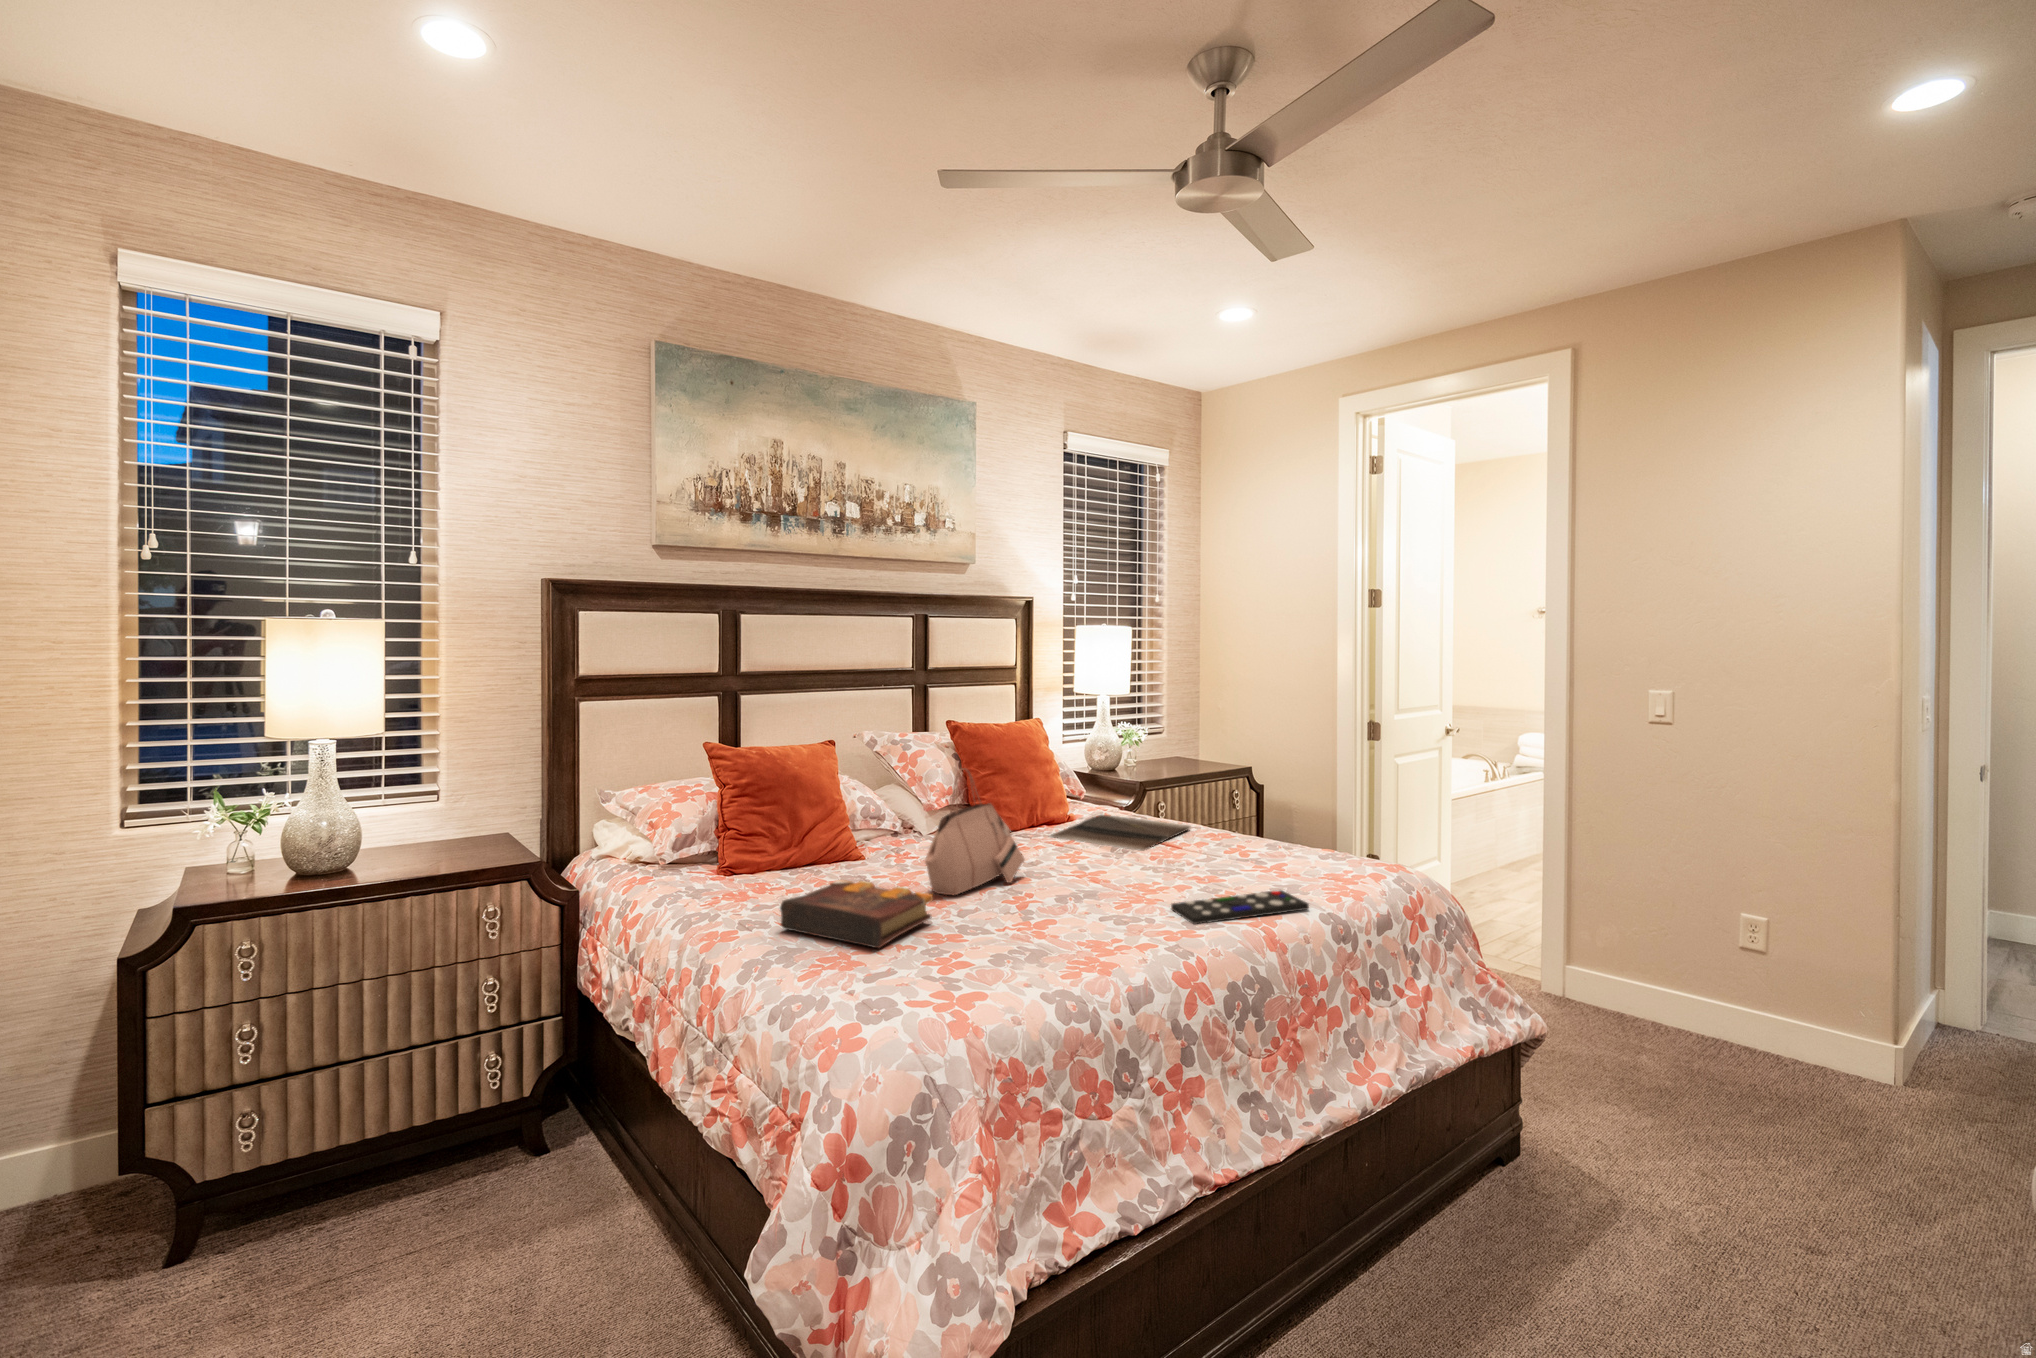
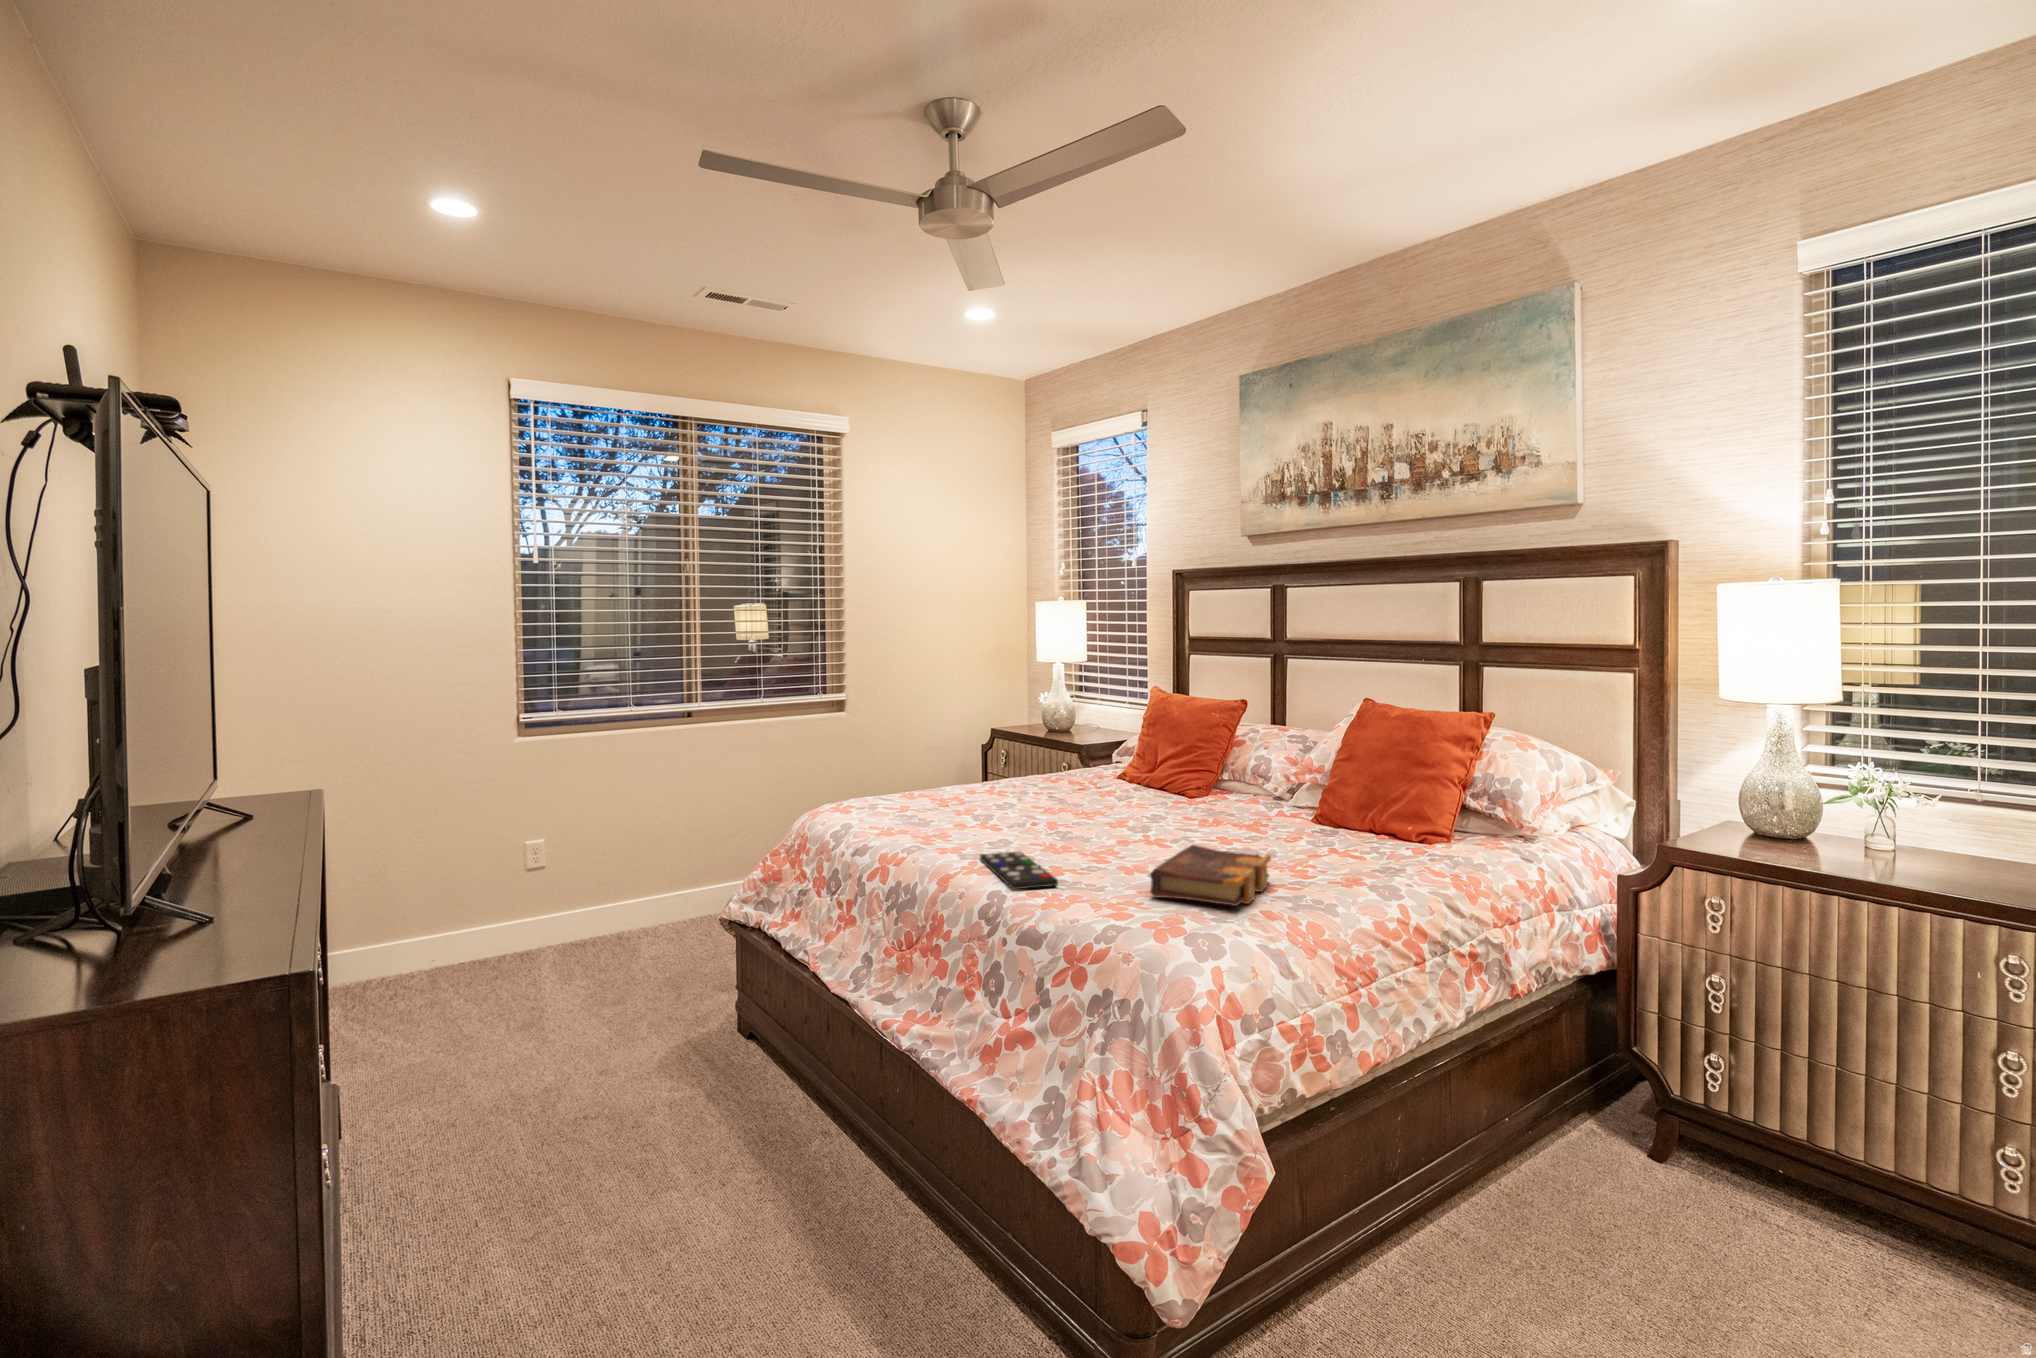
handbag: present [925,768,1025,895] -> none [1047,720,1144,824]
laptop: present [1050,814,1190,851] -> none [1240,834,1408,879]
book: present [780,880,933,948] -> present [1150,845,1271,906]

